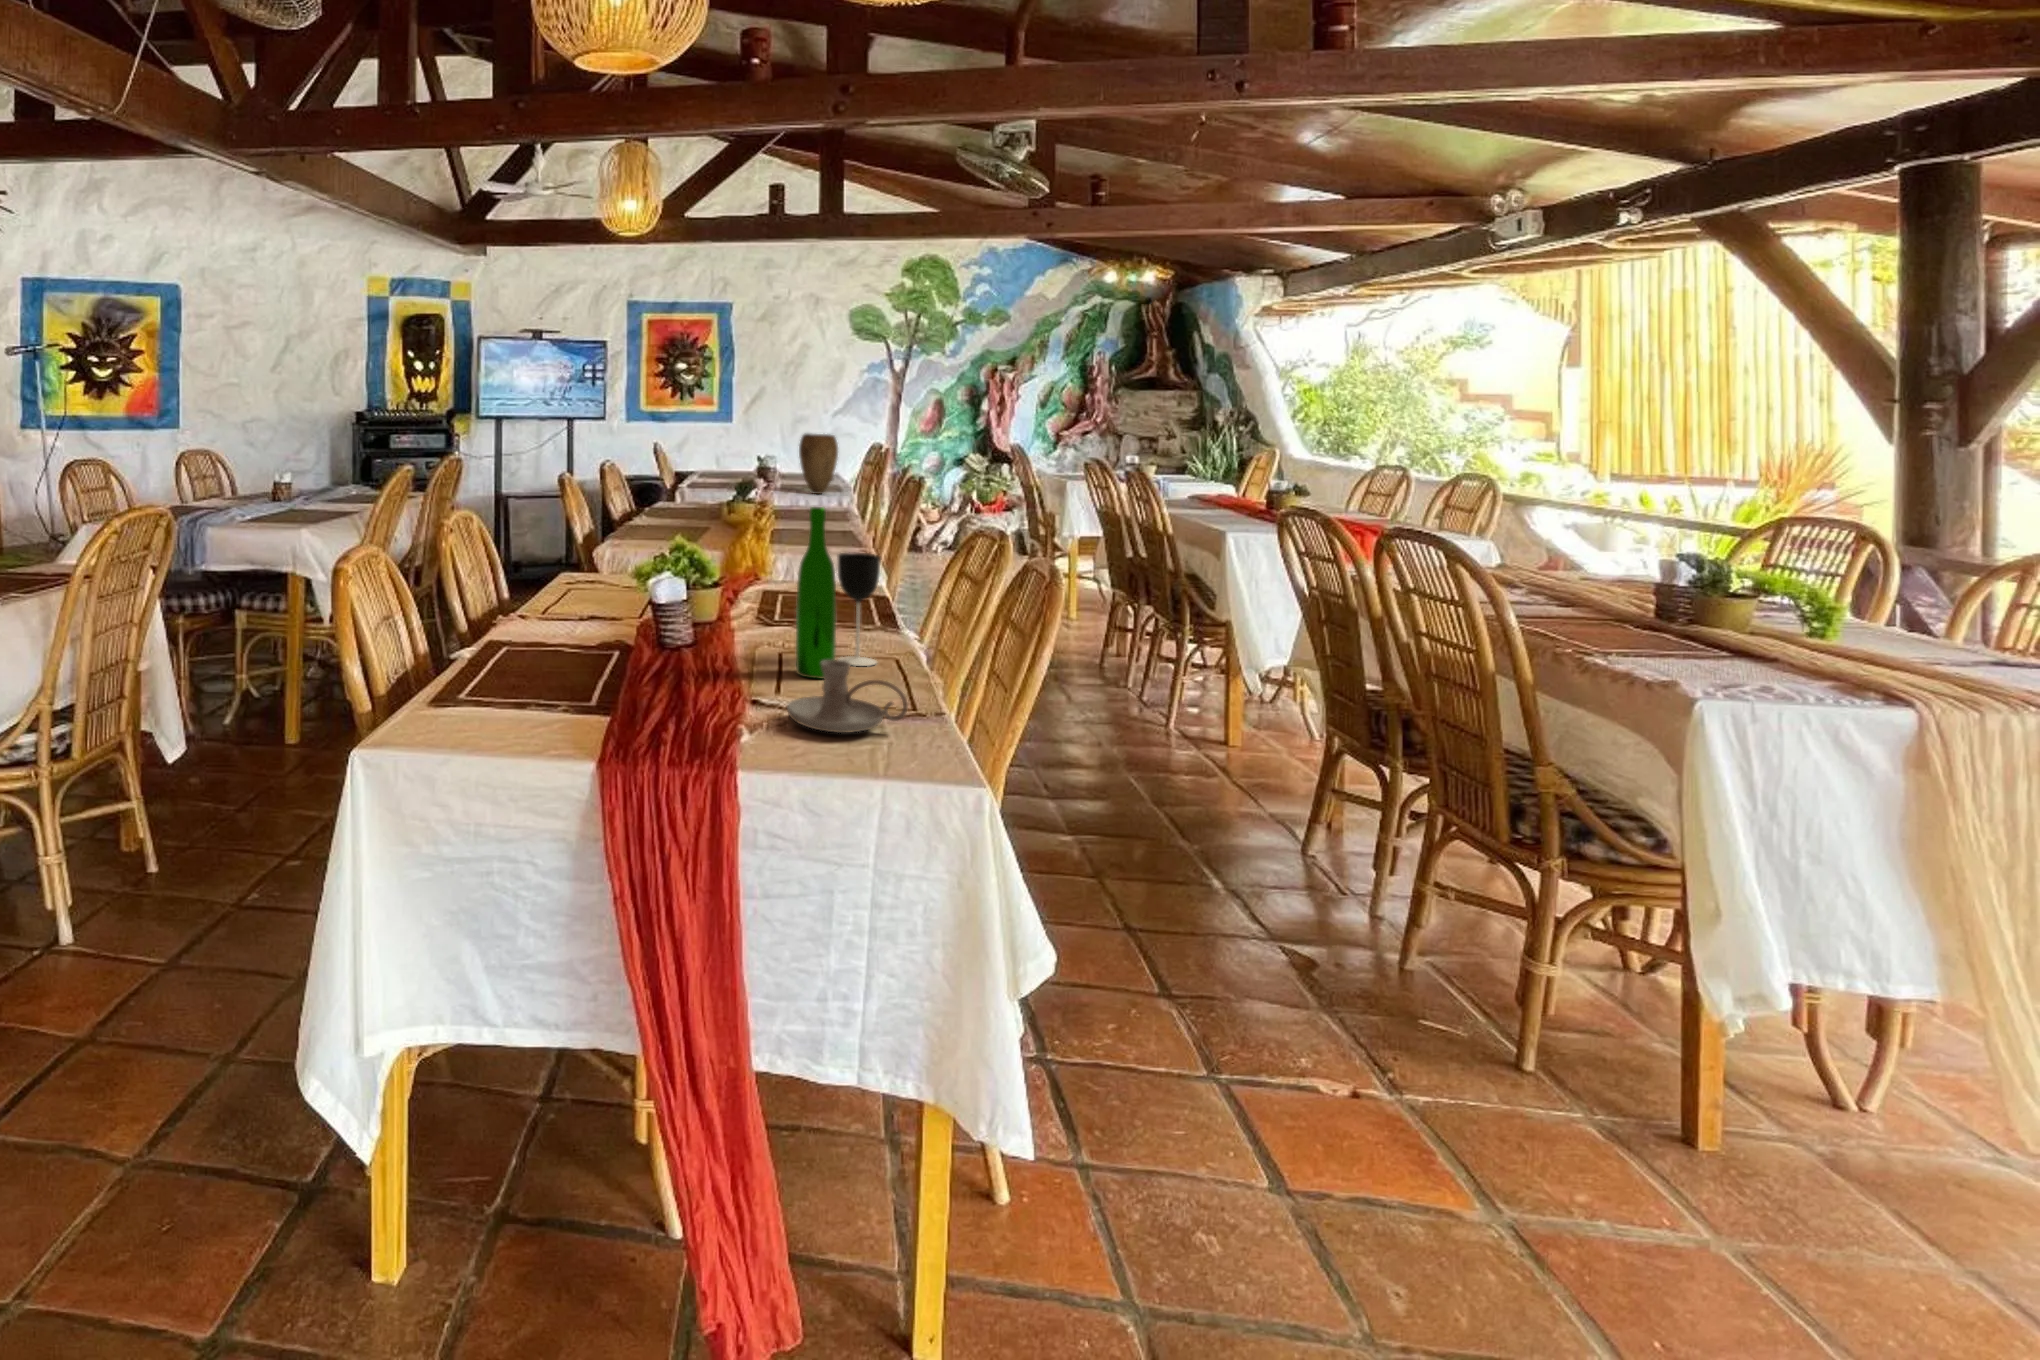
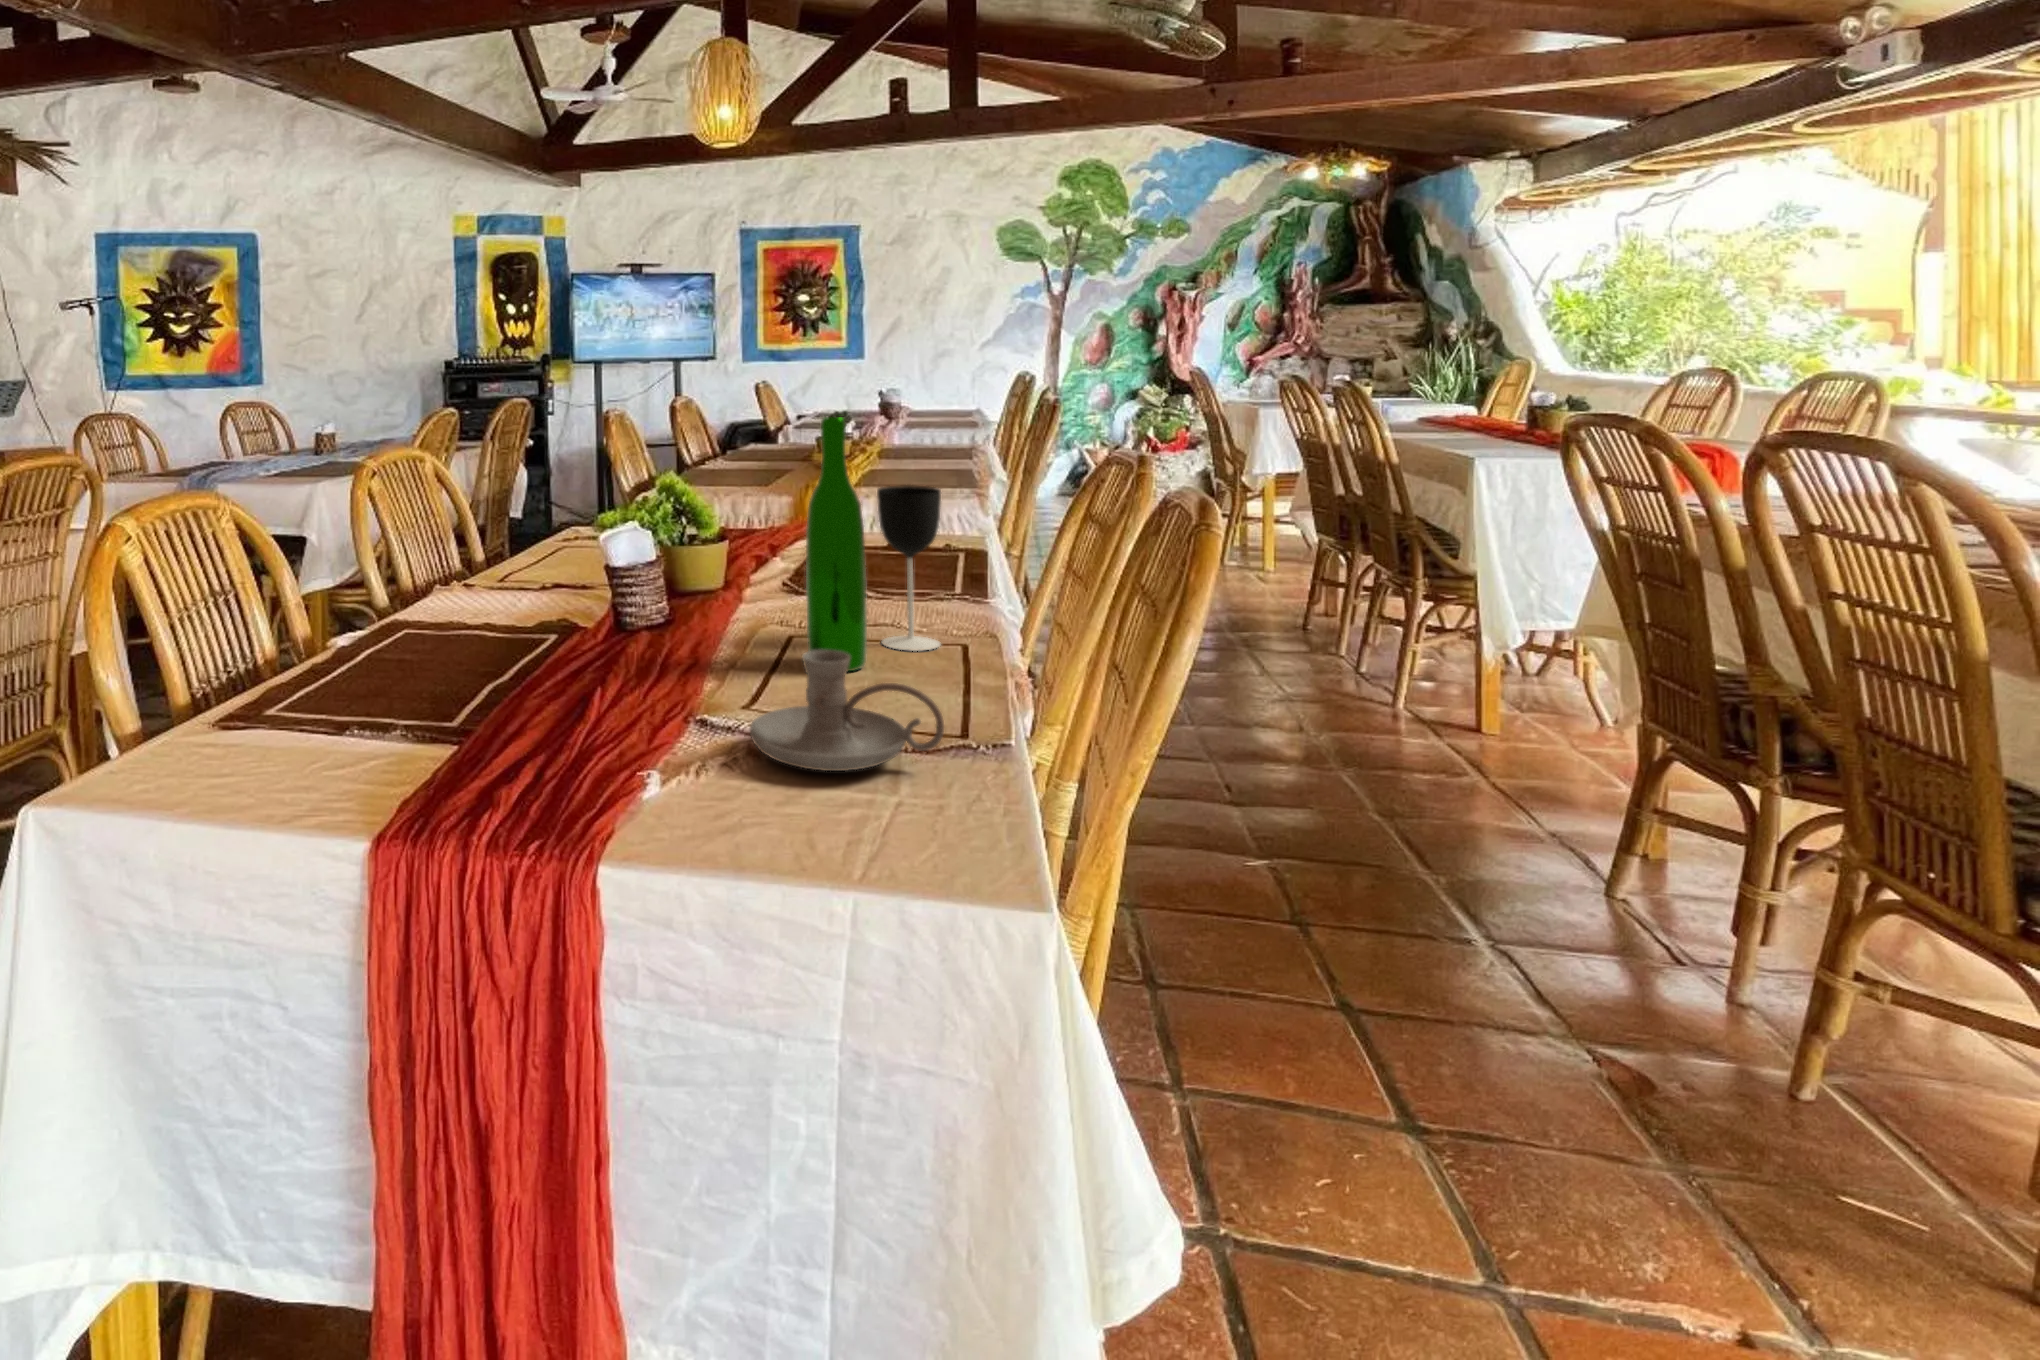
vase: present [799,433,838,494] -> none [924,363,971,433]

